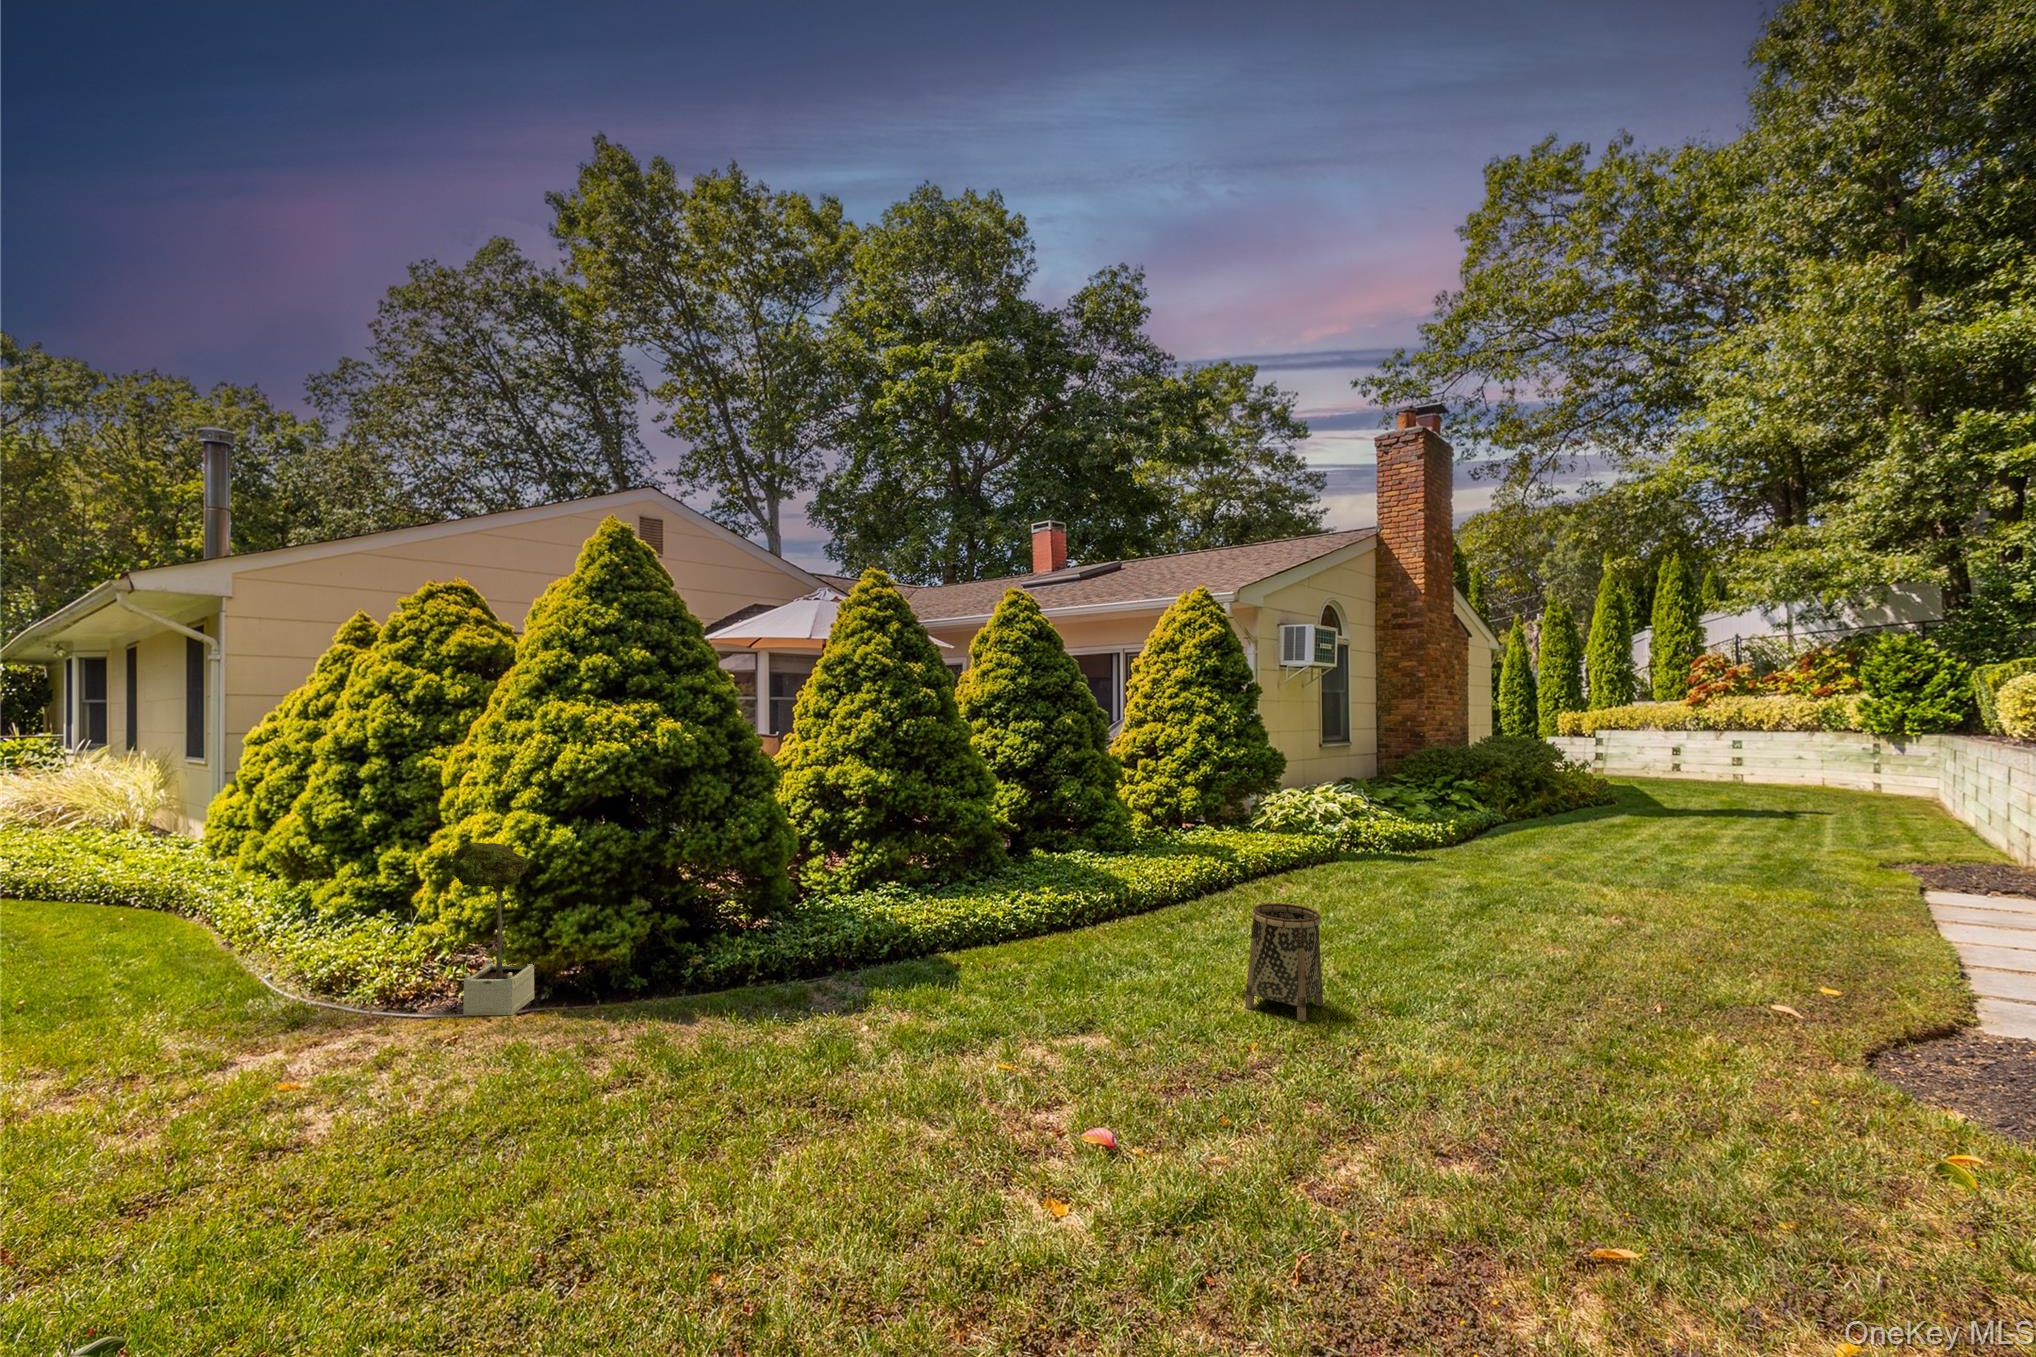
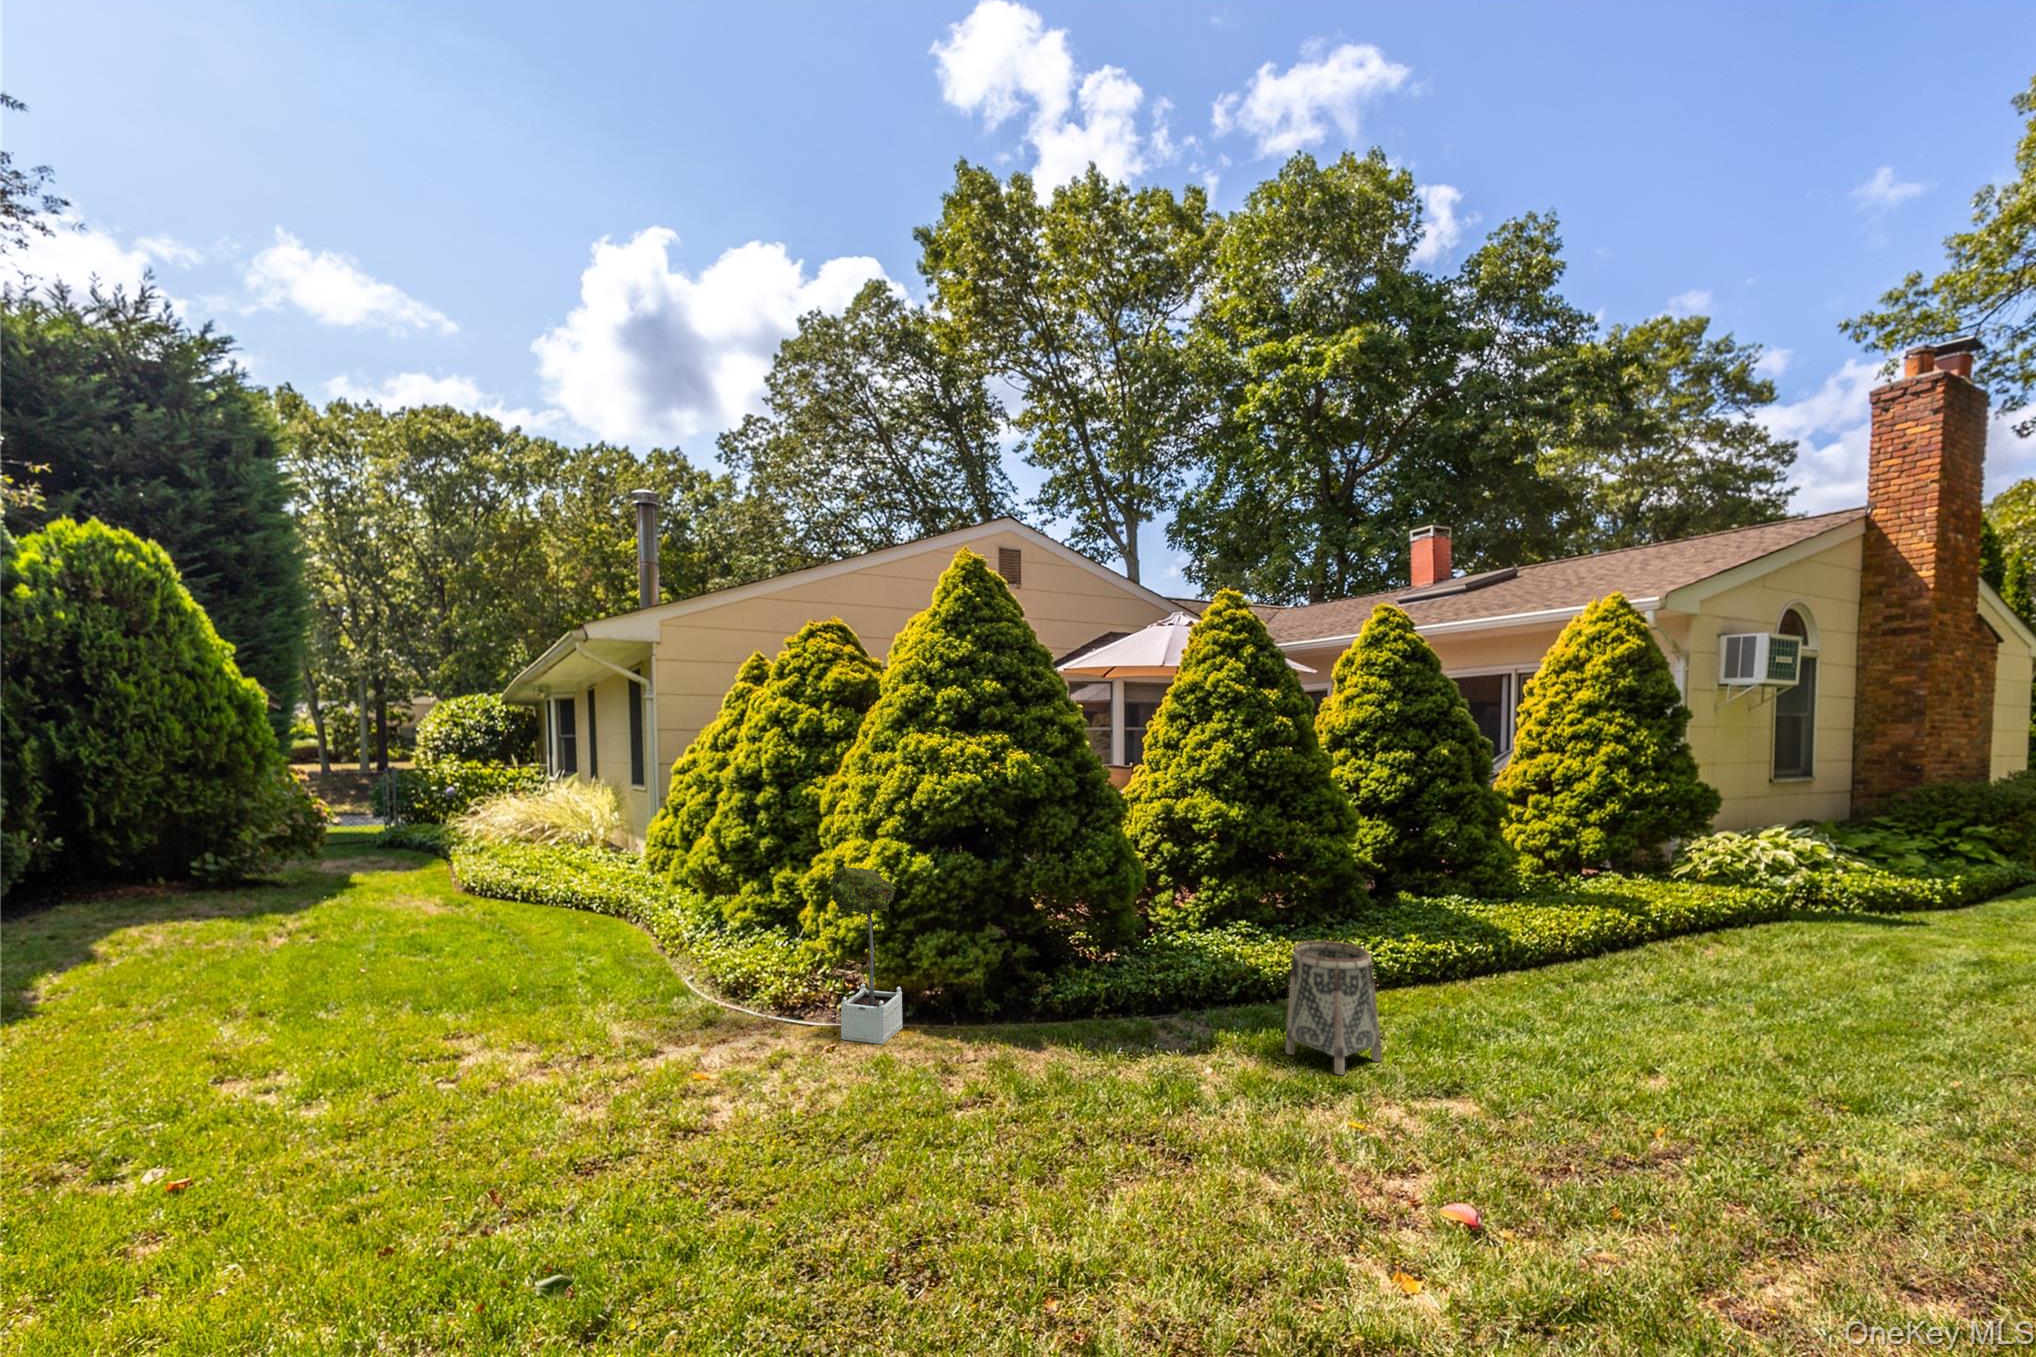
basket: present [1245,903,1323,1022] -> present [1285,941,1382,1075]

